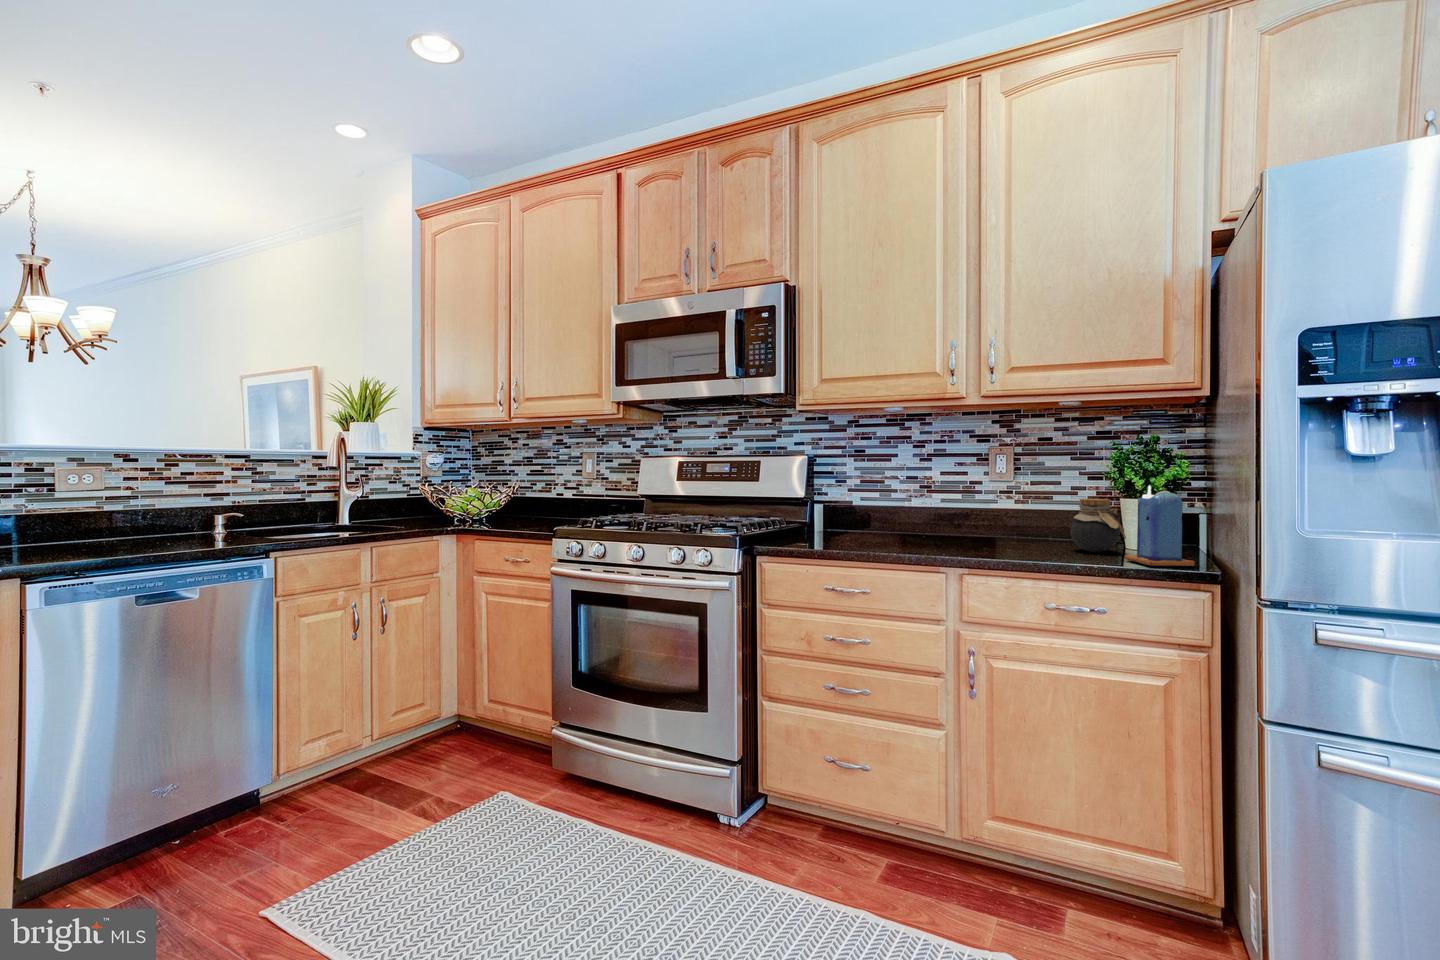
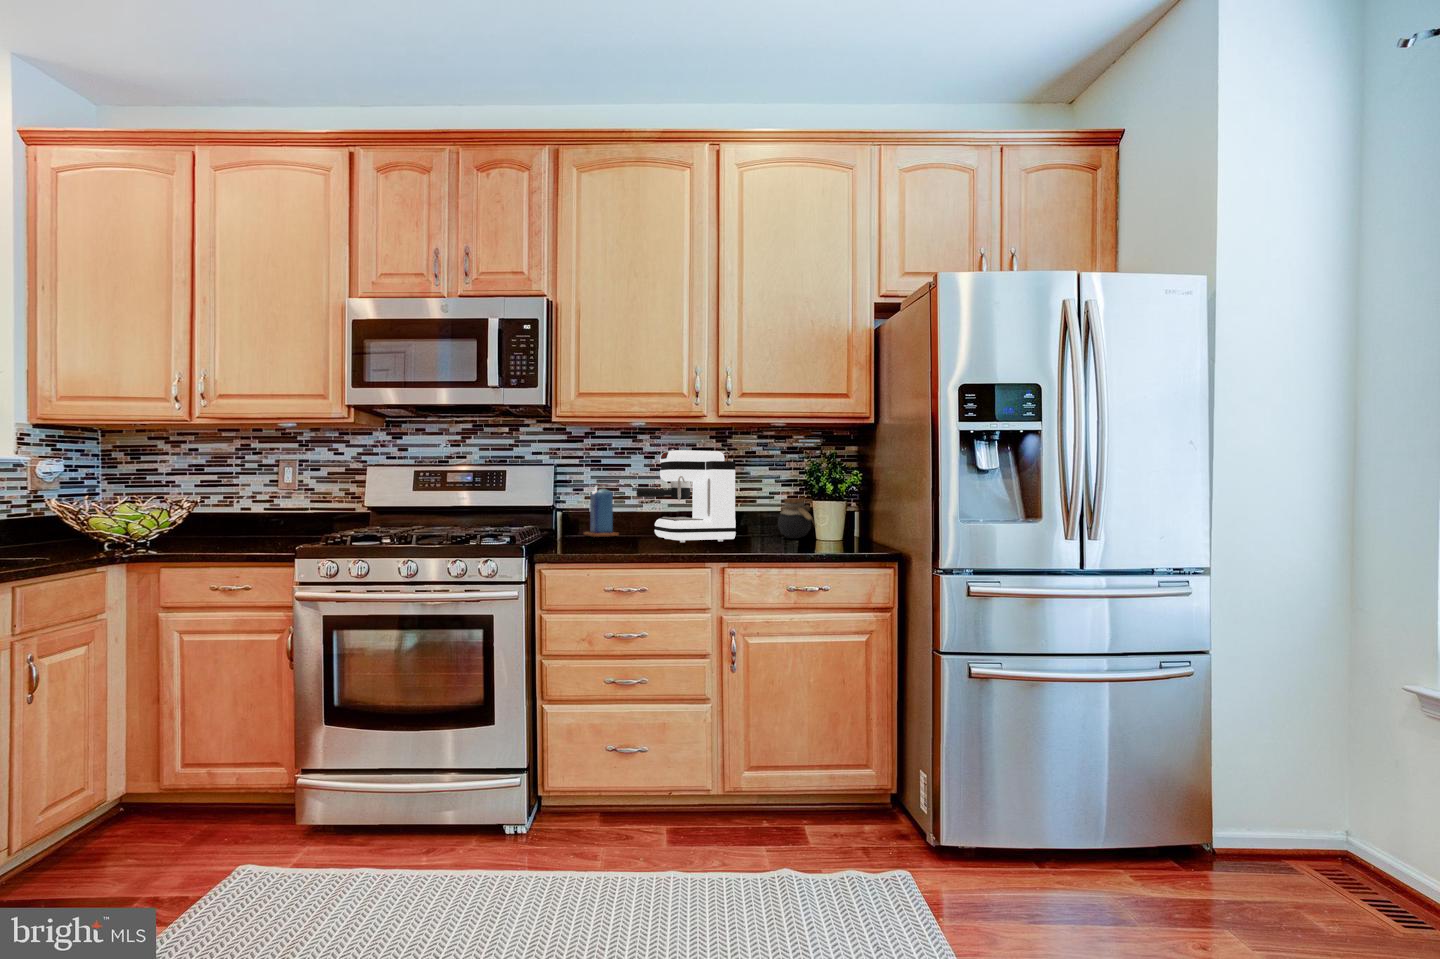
coffee maker: none [883,439,1005,552] -> present [636,450,736,543]
candle: present [1125,485,1195,566] -> present [584,486,619,537]

